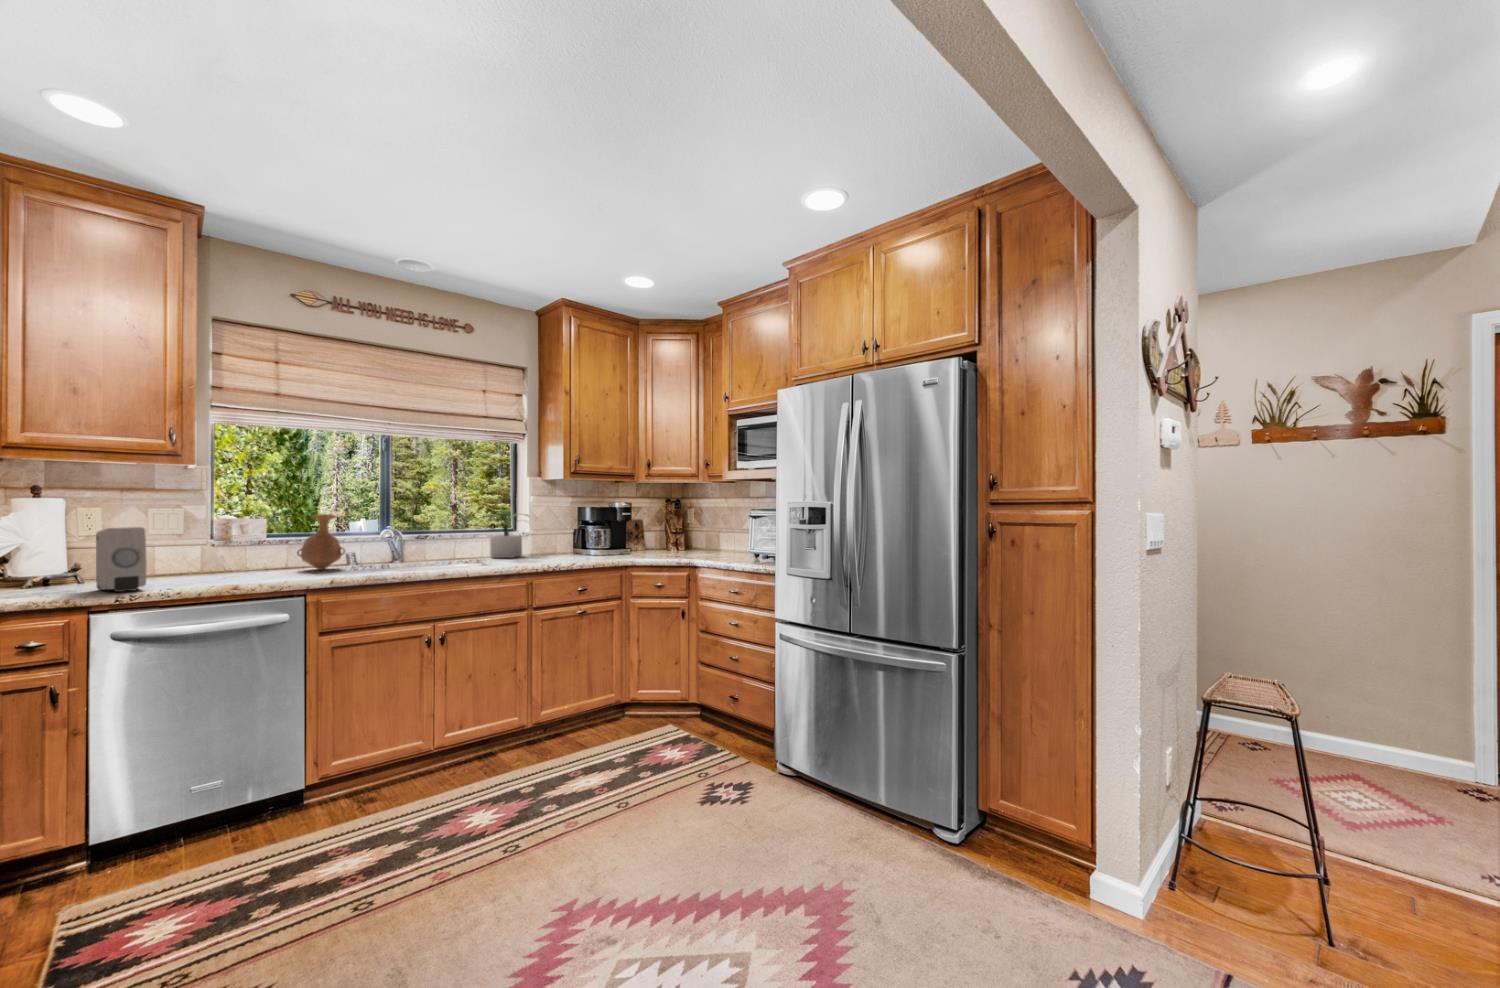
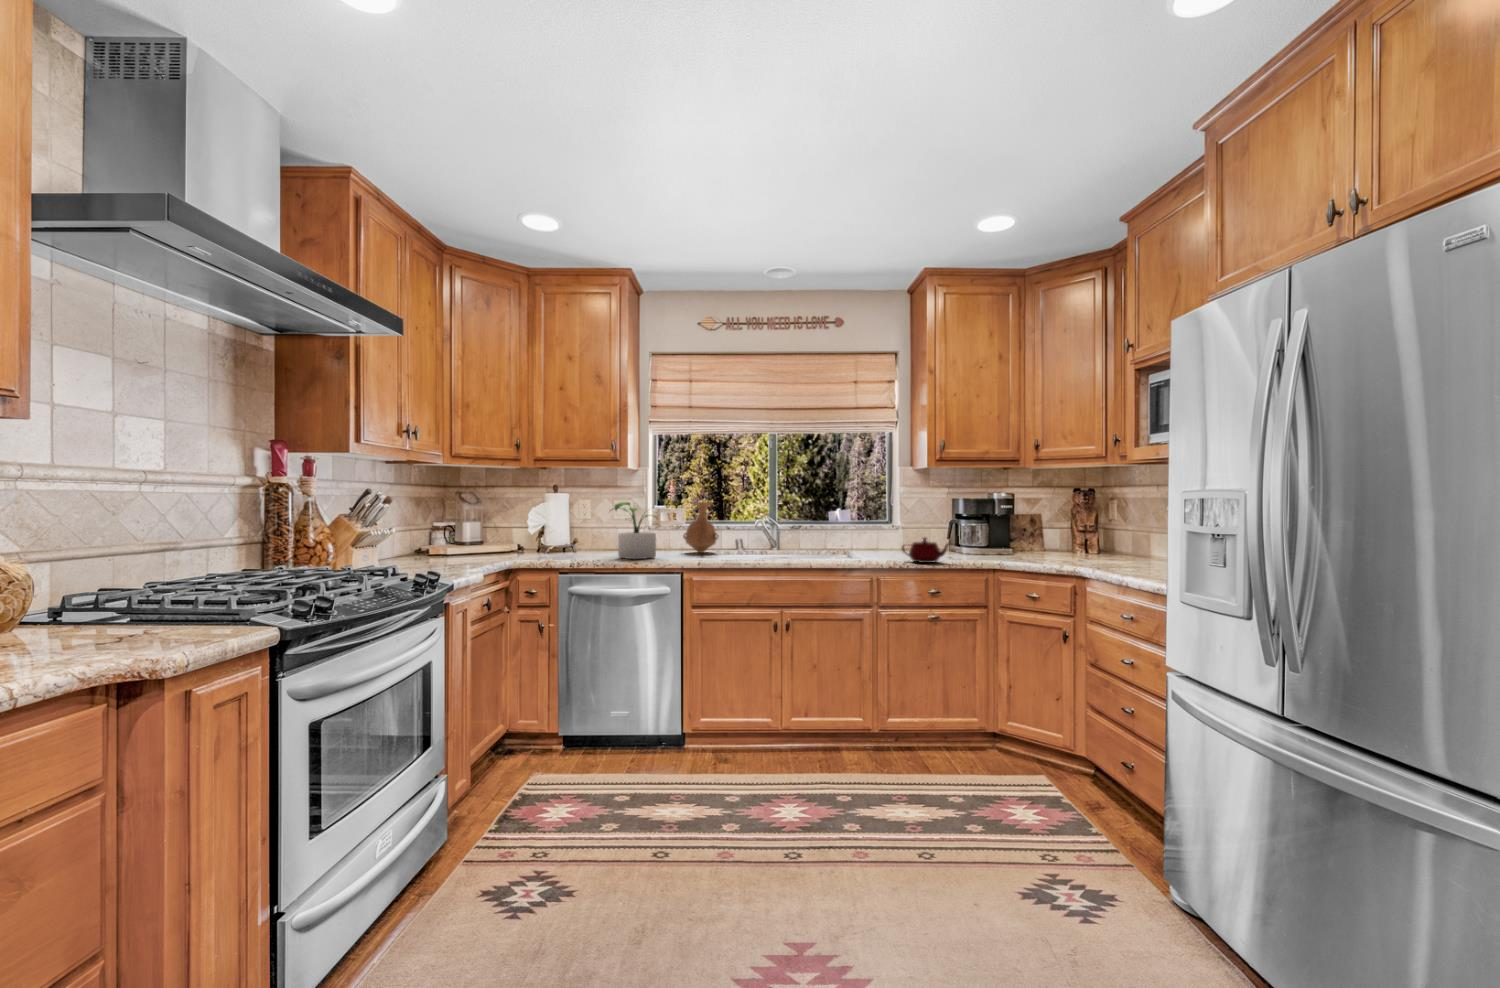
potted plant: present [489,510,528,558] -> present [614,502,658,559]
soap dispenser: present [96,527,147,592] -> none [548,510,573,560]
teapot: none [548,542,594,564] -> present [902,537,949,563]

